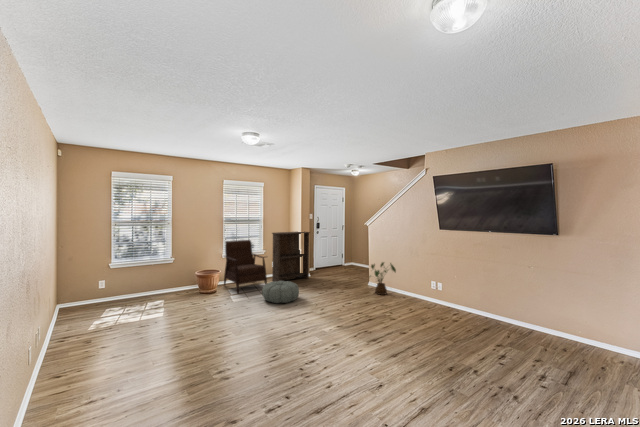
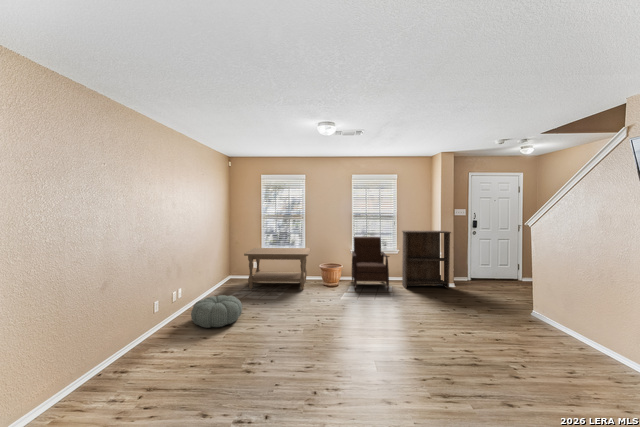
coffee table: none [98,258,190,317] -> present [244,248,310,290]
house plant: present [371,262,396,295] -> none [518,283,570,336]
pouf: present [262,281,299,303] -> present [191,295,242,328]

